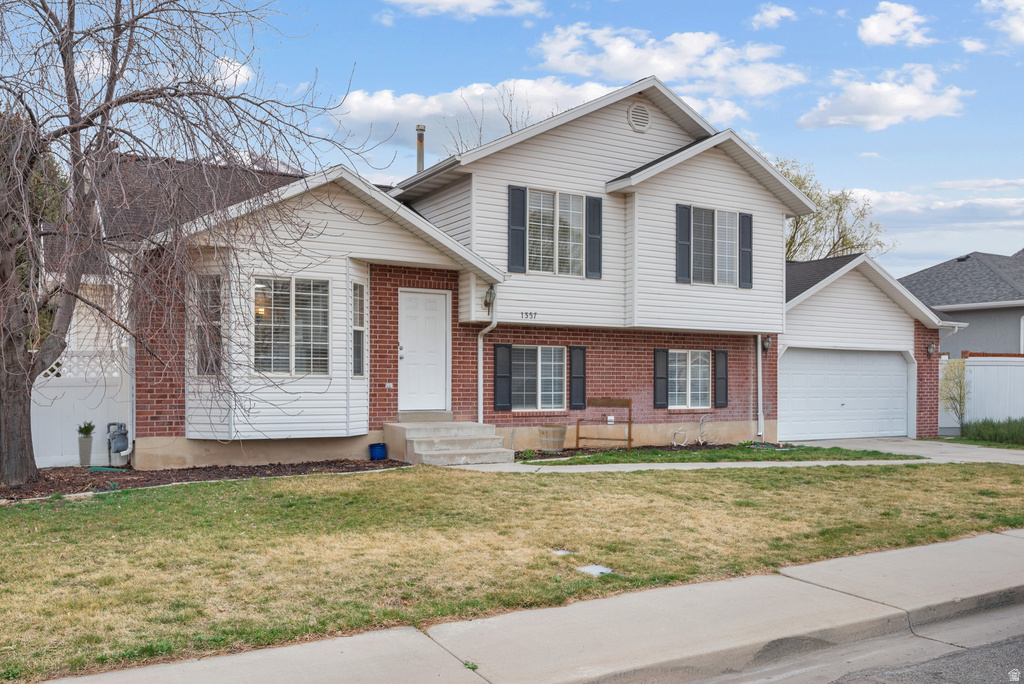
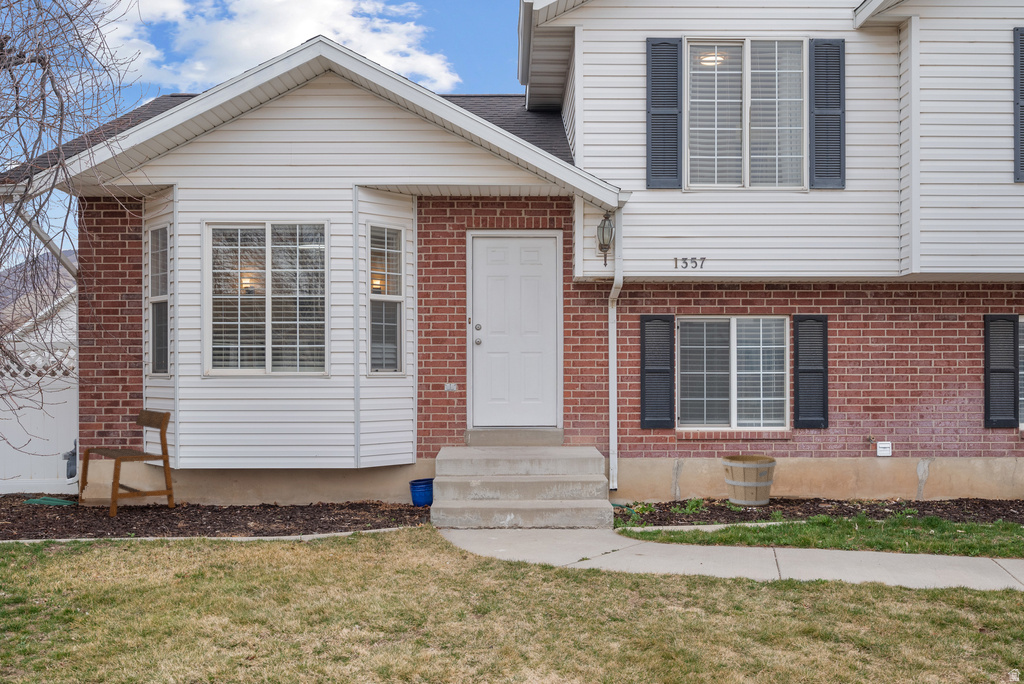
bench: present [576,397,633,451] -> present [79,409,175,517]
planter: present [78,421,95,465] -> none [12,435,47,495]

